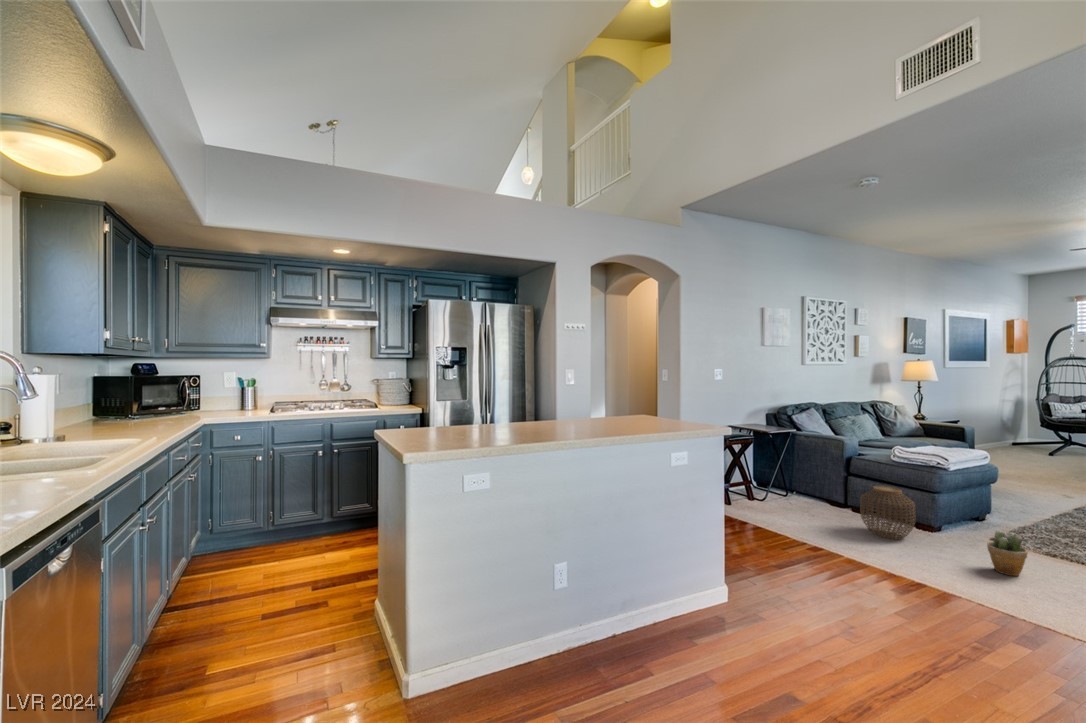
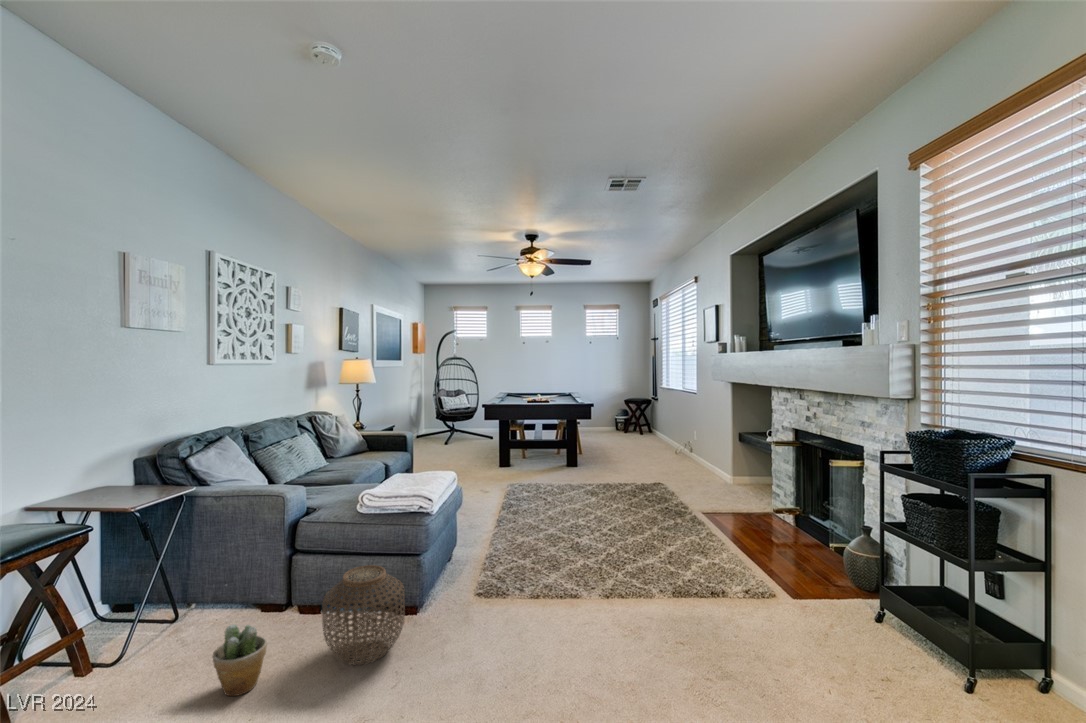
potted plant: present [987,531,1028,576] -> present [213,624,267,696]

